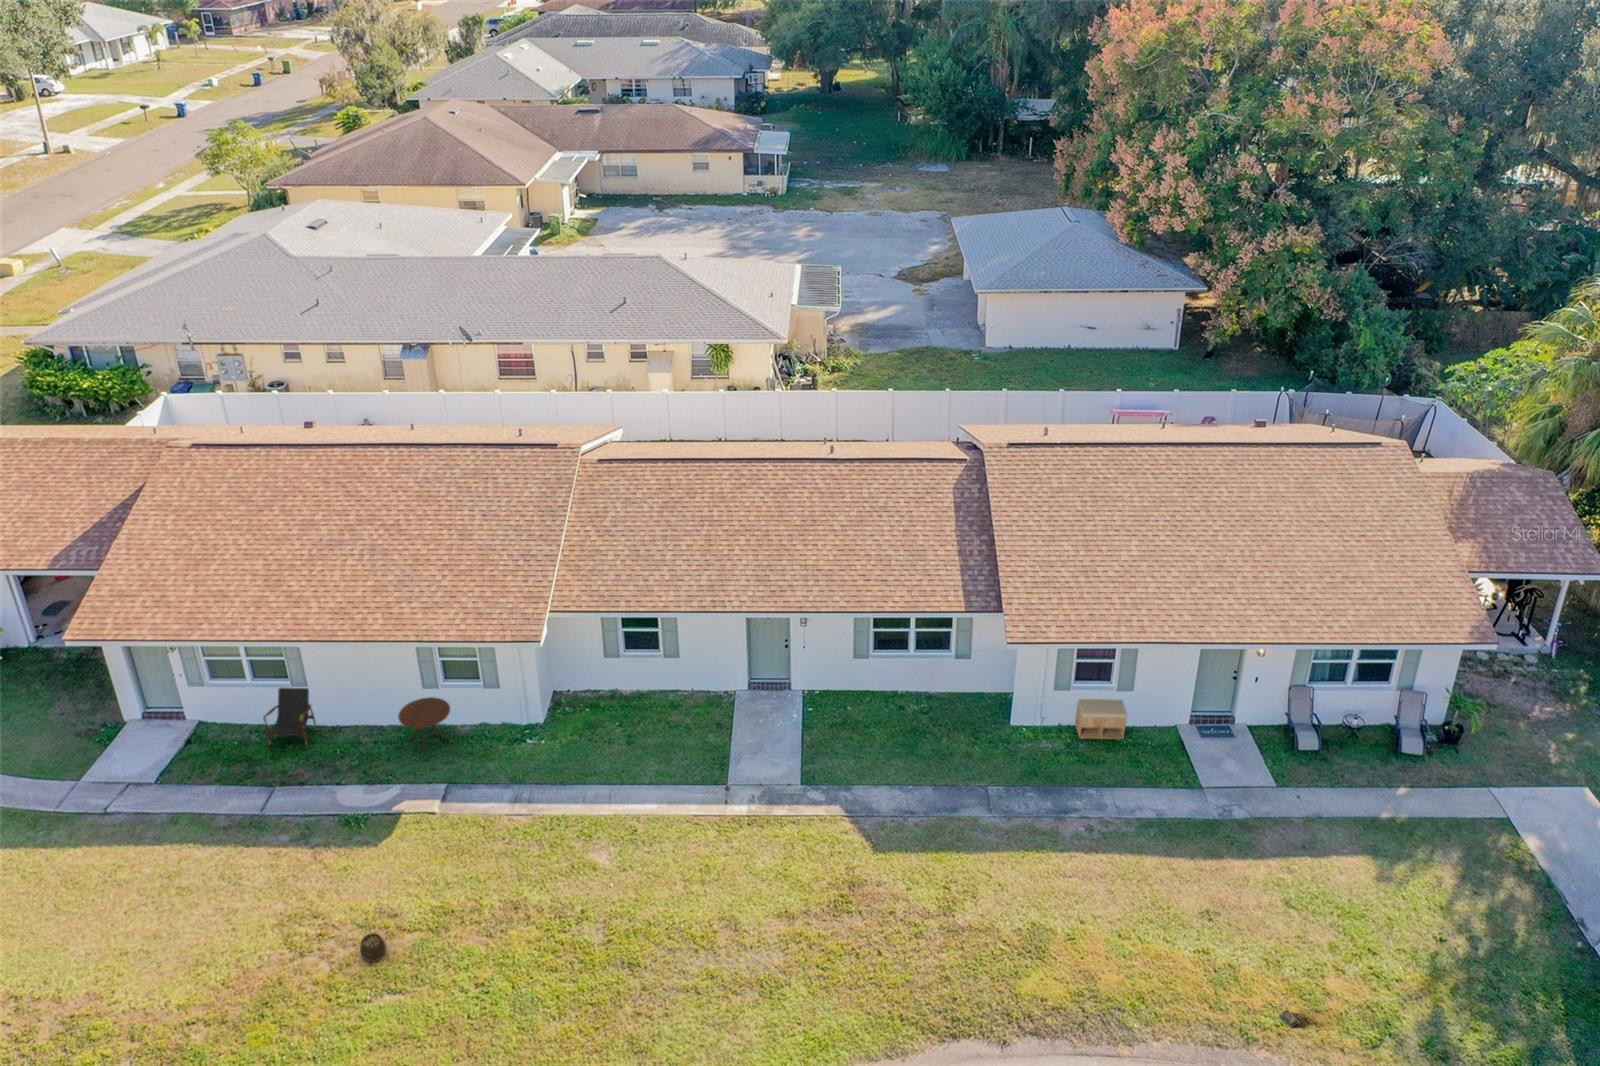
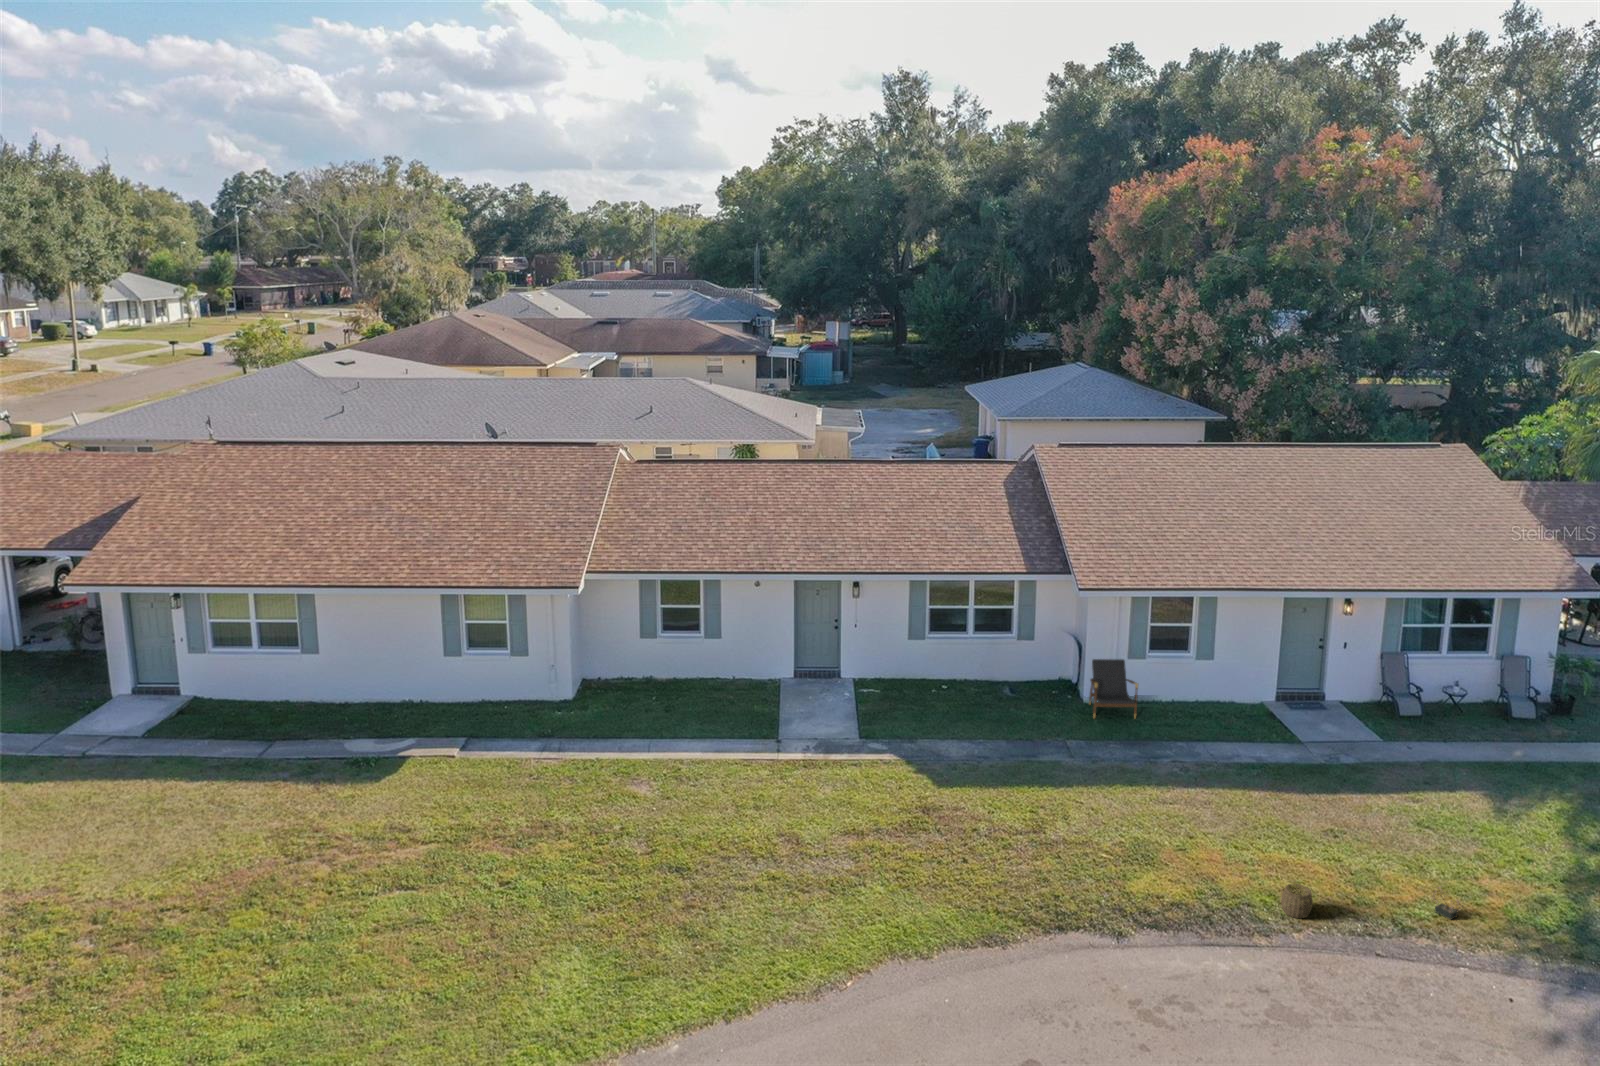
lounge chair: present [263,688,316,744] -> present [1089,659,1138,718]
round table: present [398,697,450,747] -> none [416,665,473,717]
storage bench: present [1075,699,1127,739] -> none [1153,670,1211,714]
woven basket: present [360,933,386,962] -> present [1281,884,1313,918]

